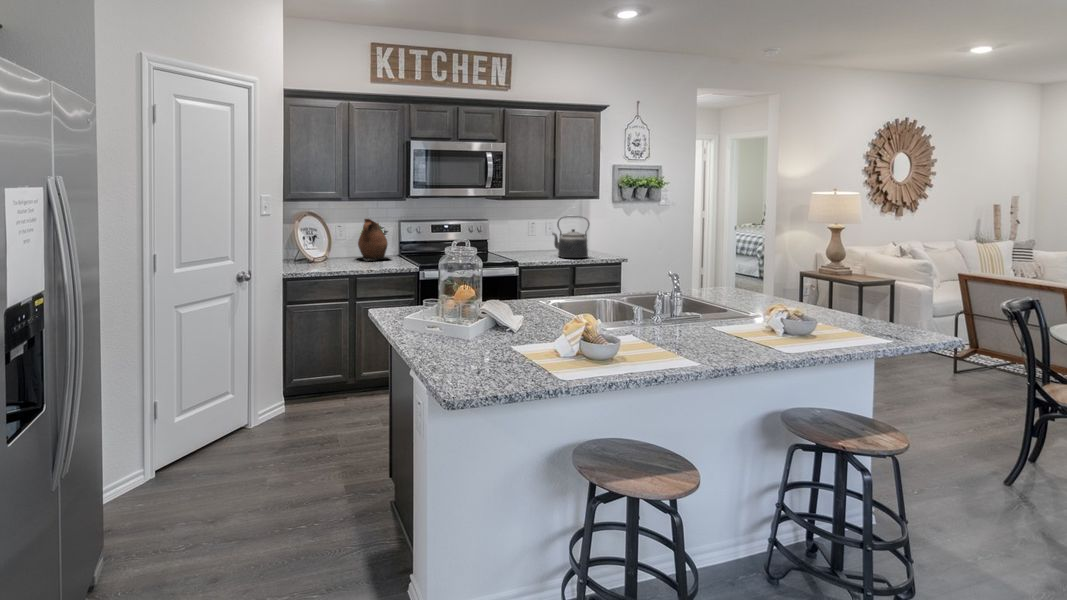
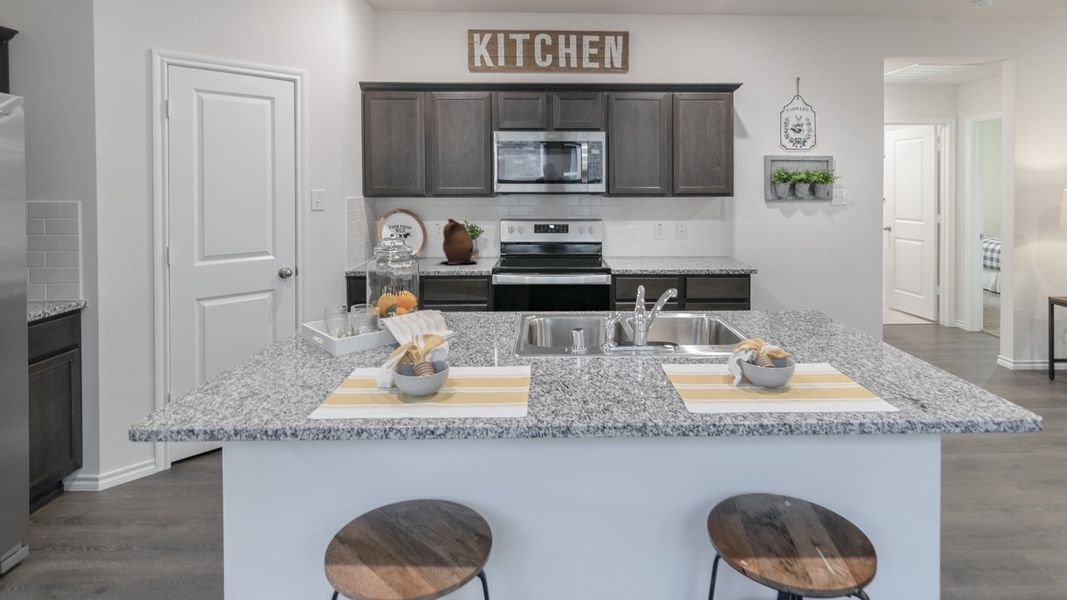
kettle: present [552,216,589,258] -> none [665,216,708,266]

